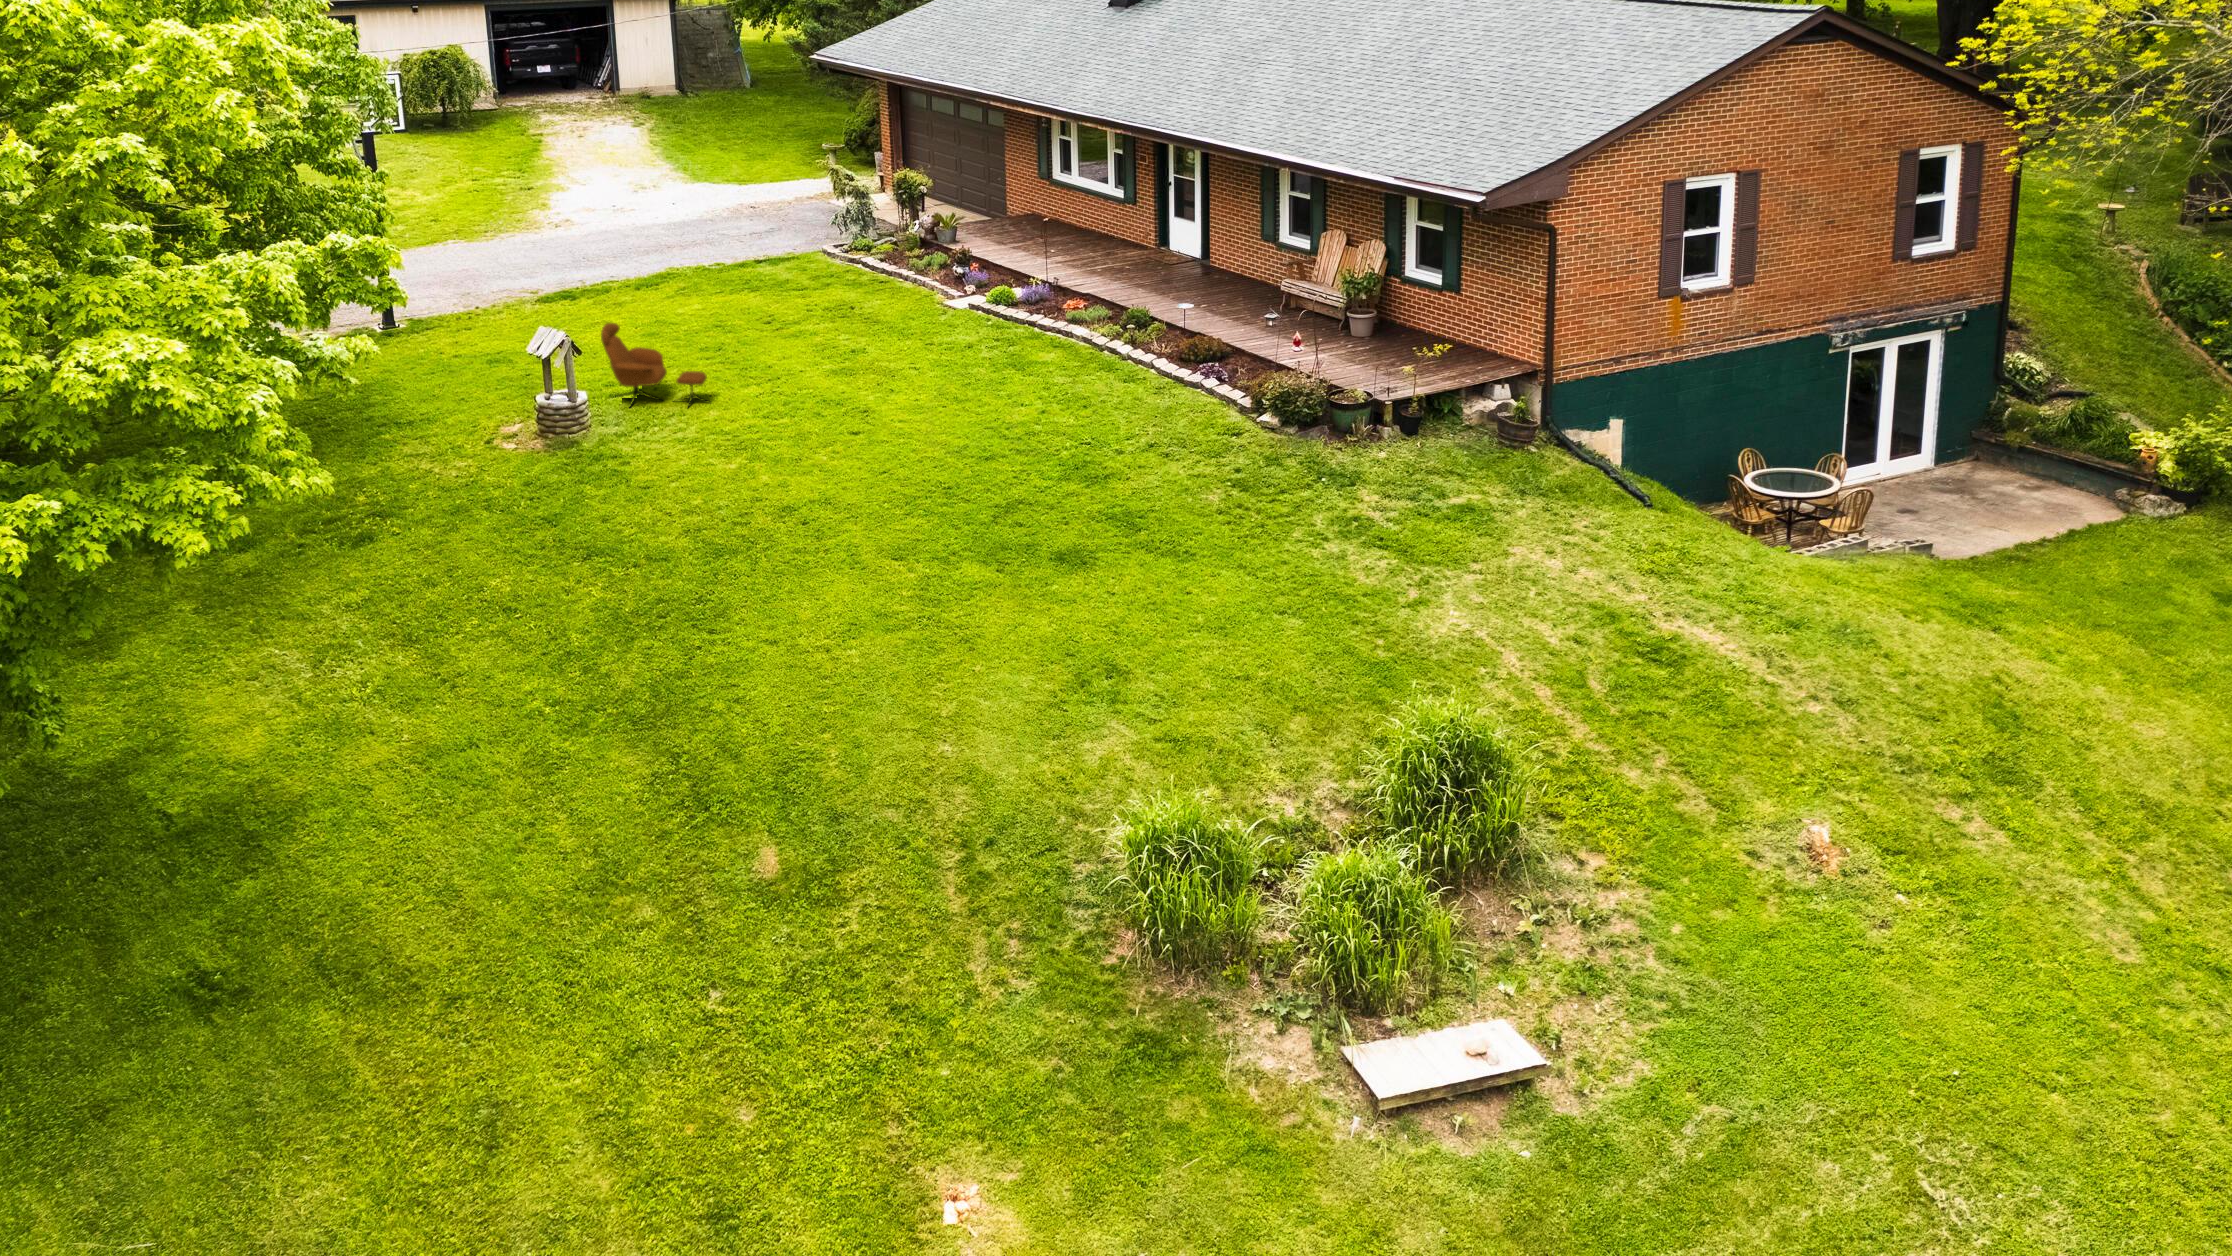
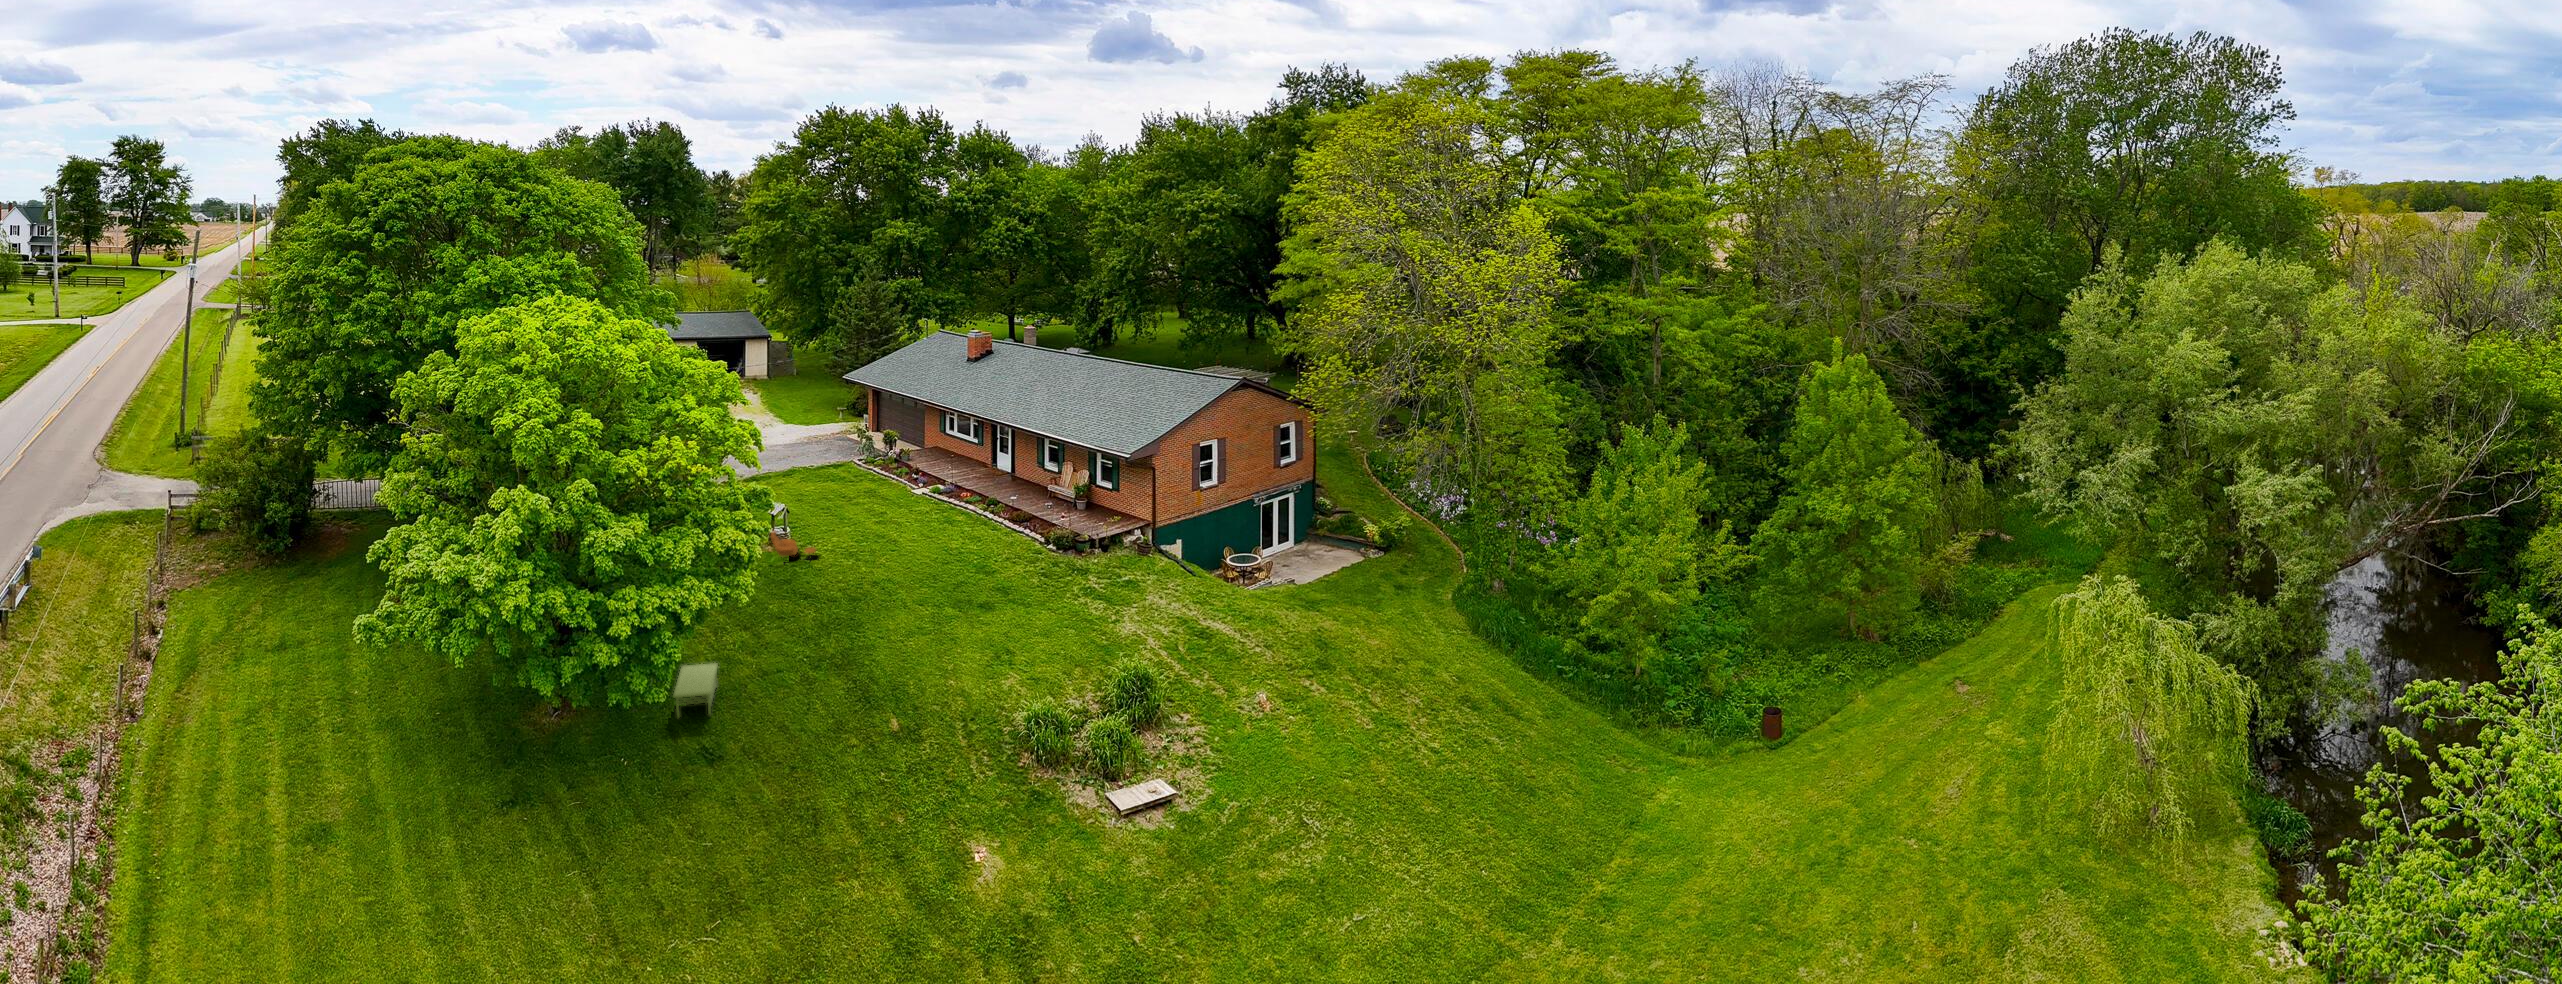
storage bench: none [229,584,370,715] -> present [673,663,718,717]

